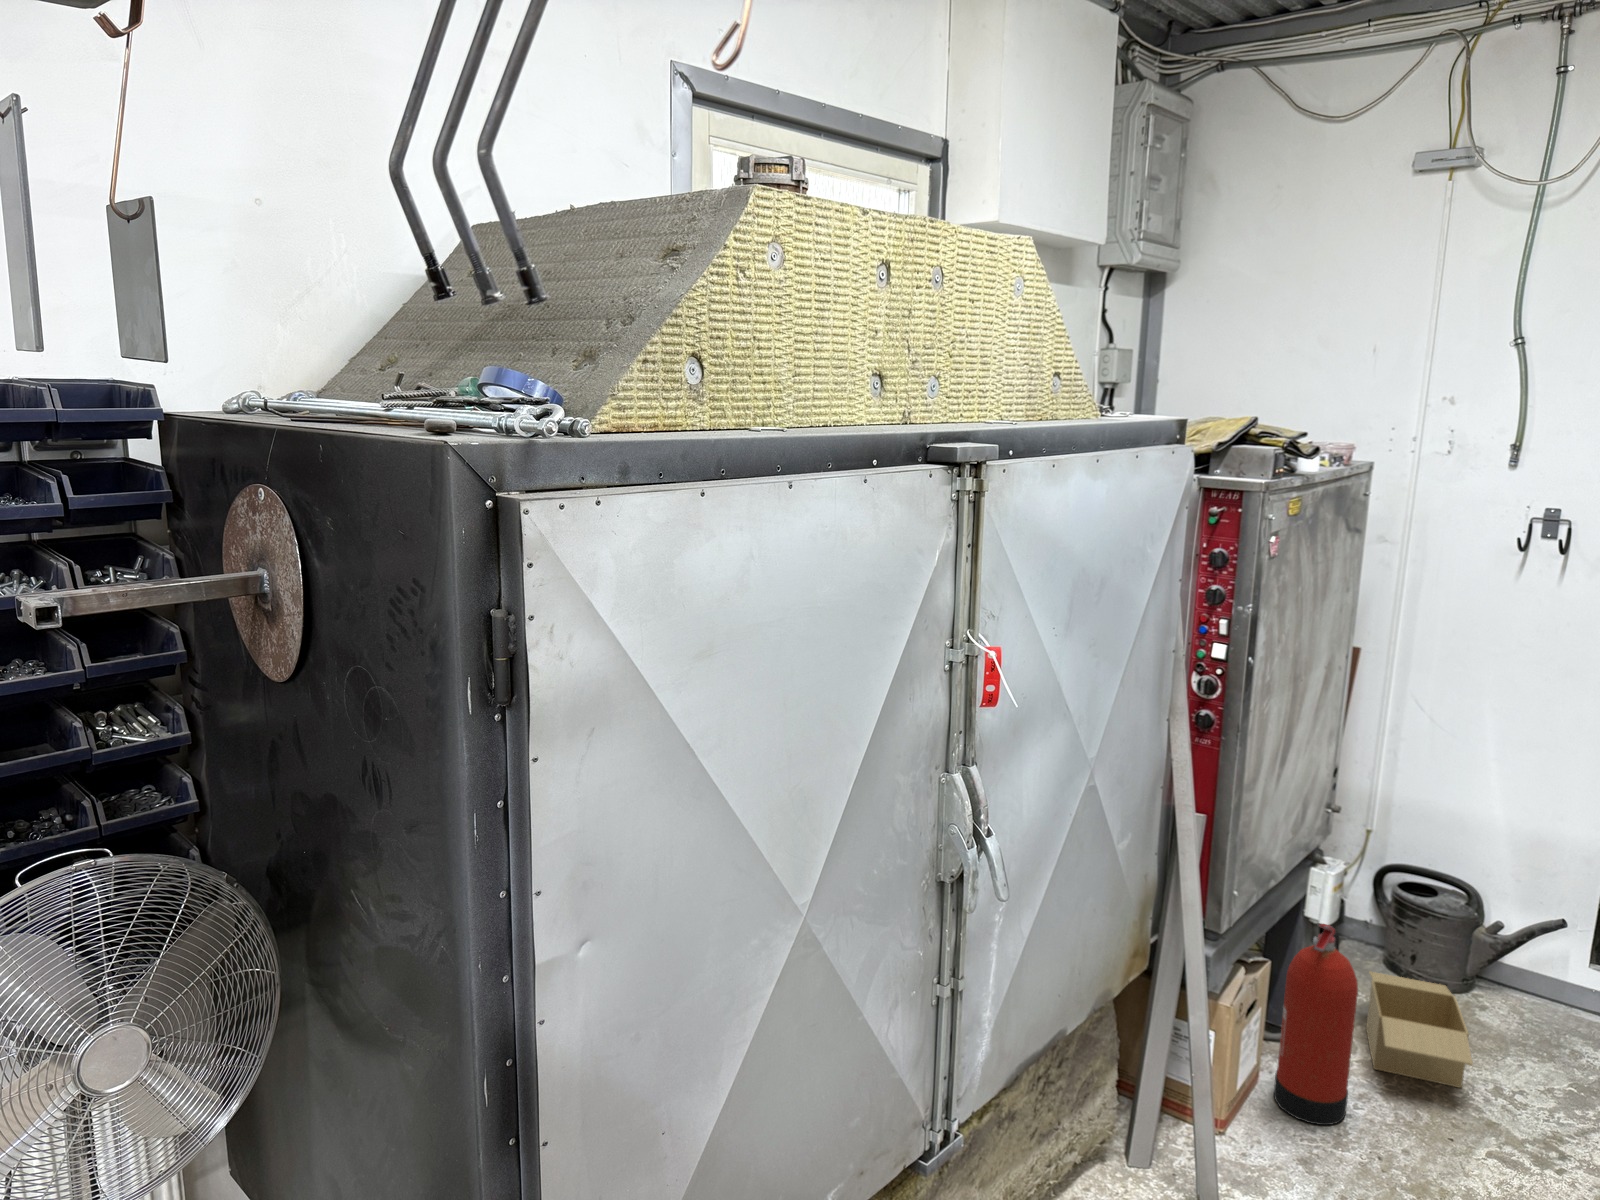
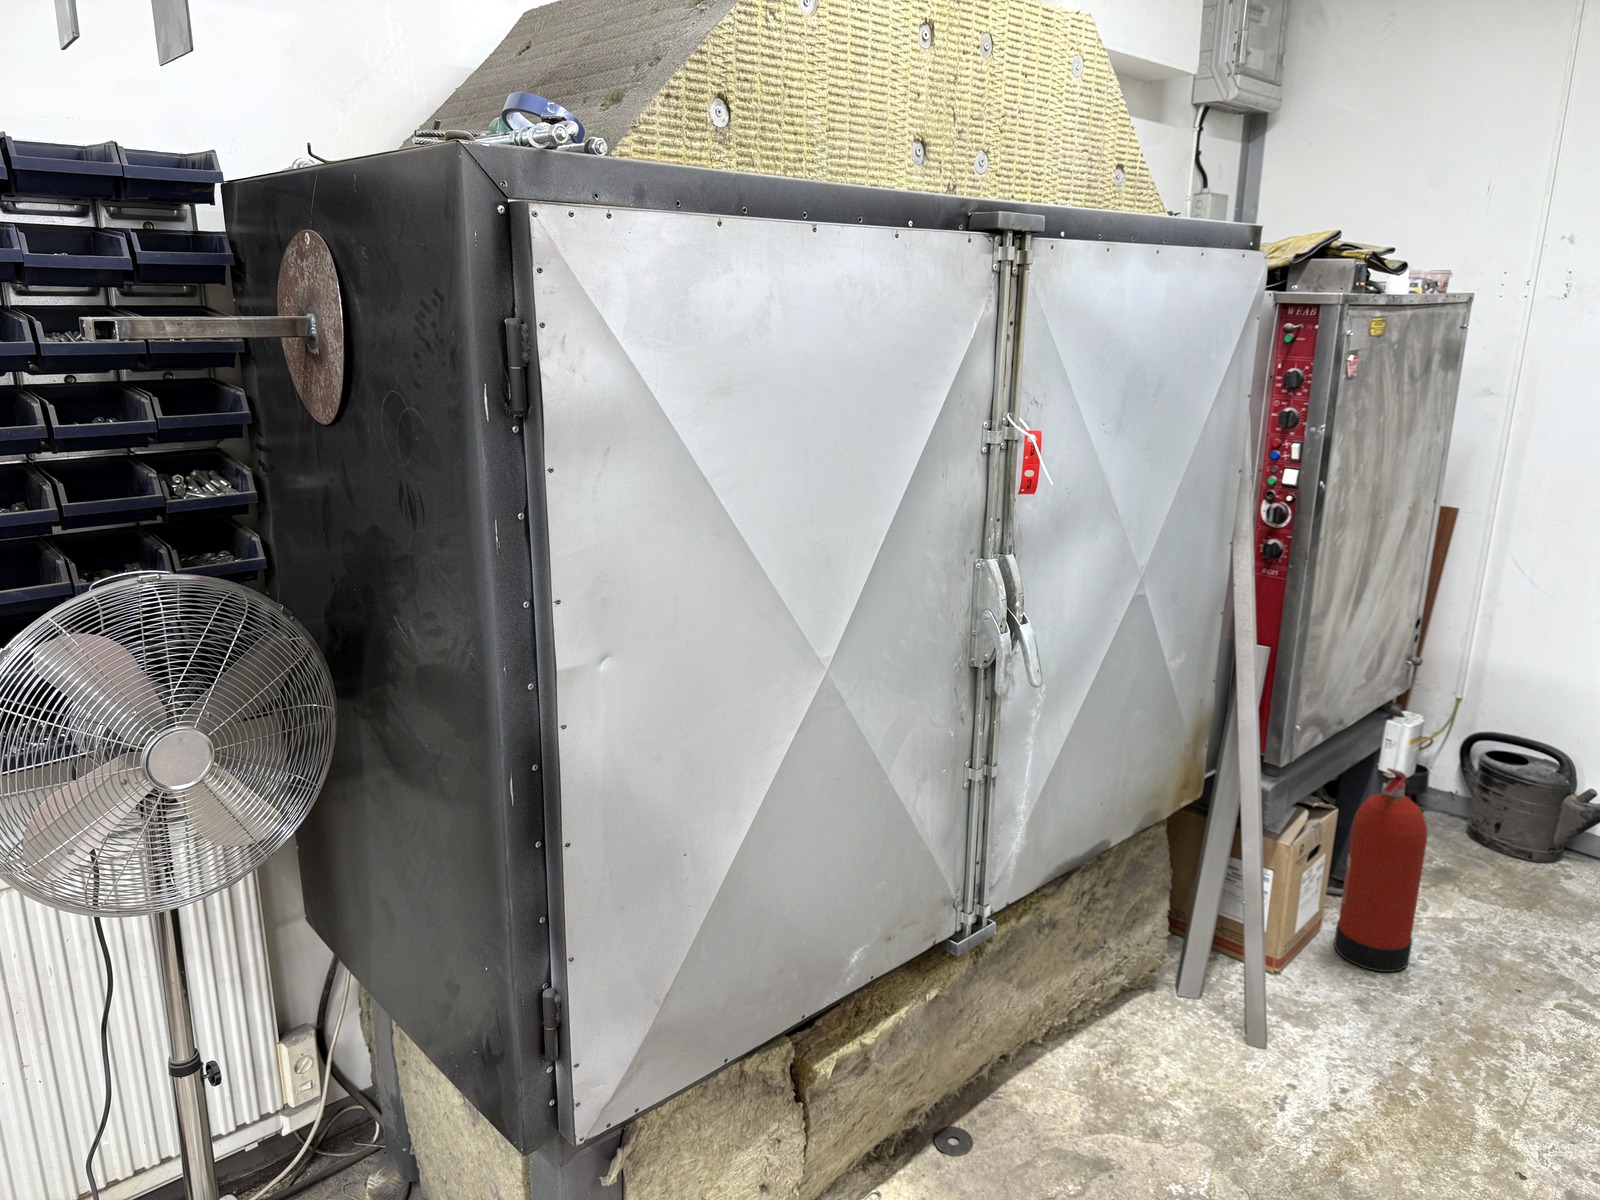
cardboard box: present [1366,972,1473,1088] -> none [1440,834,1548,946]

